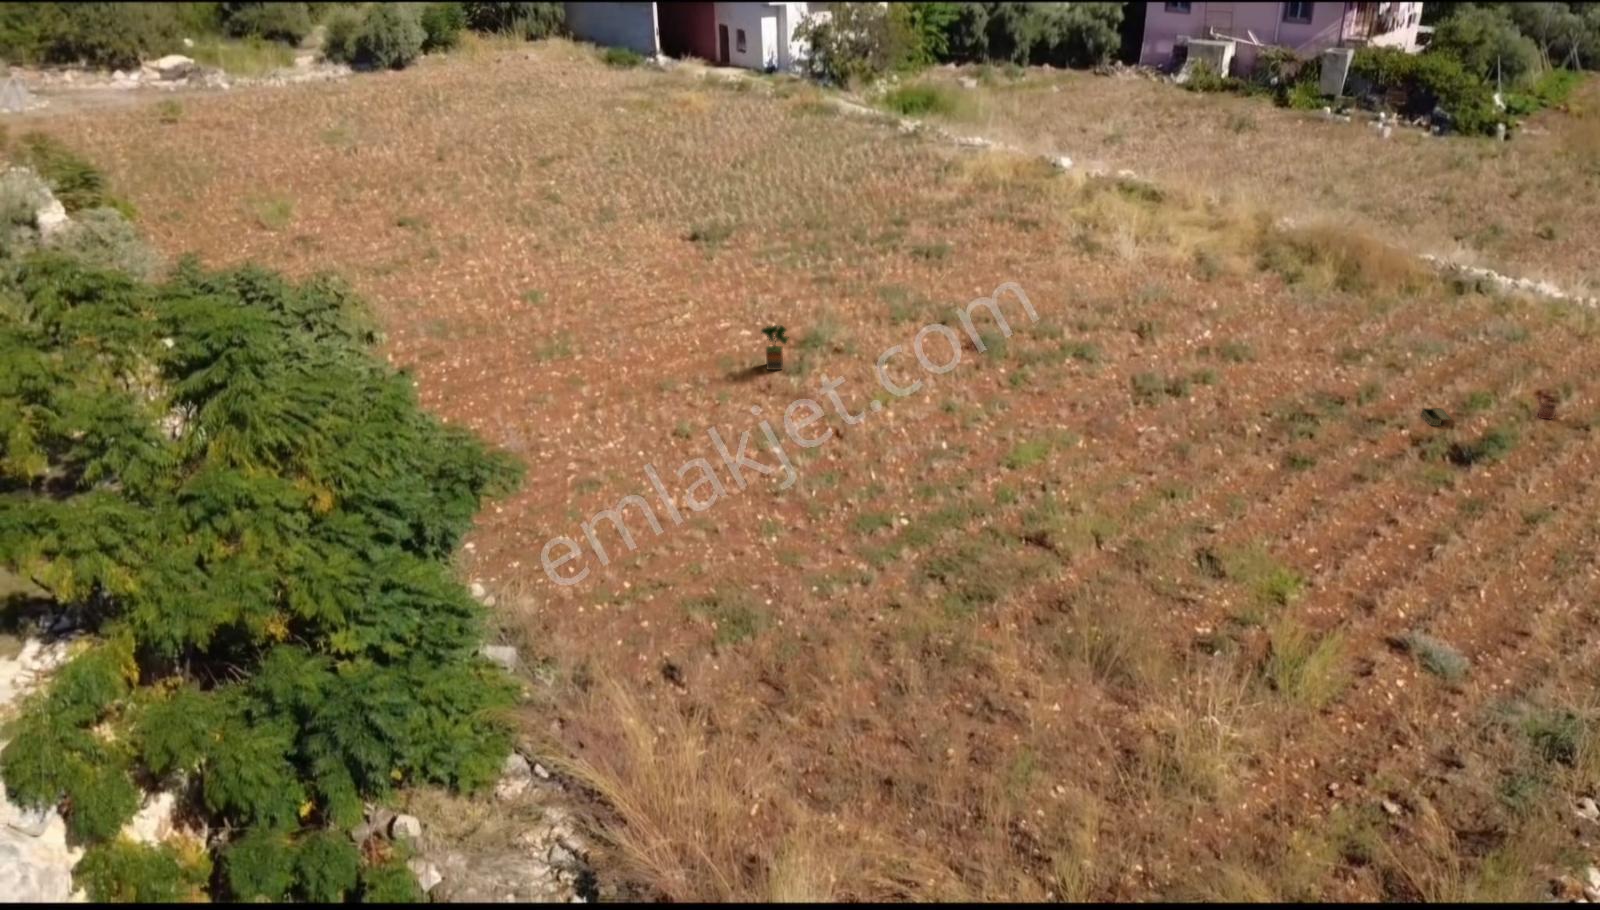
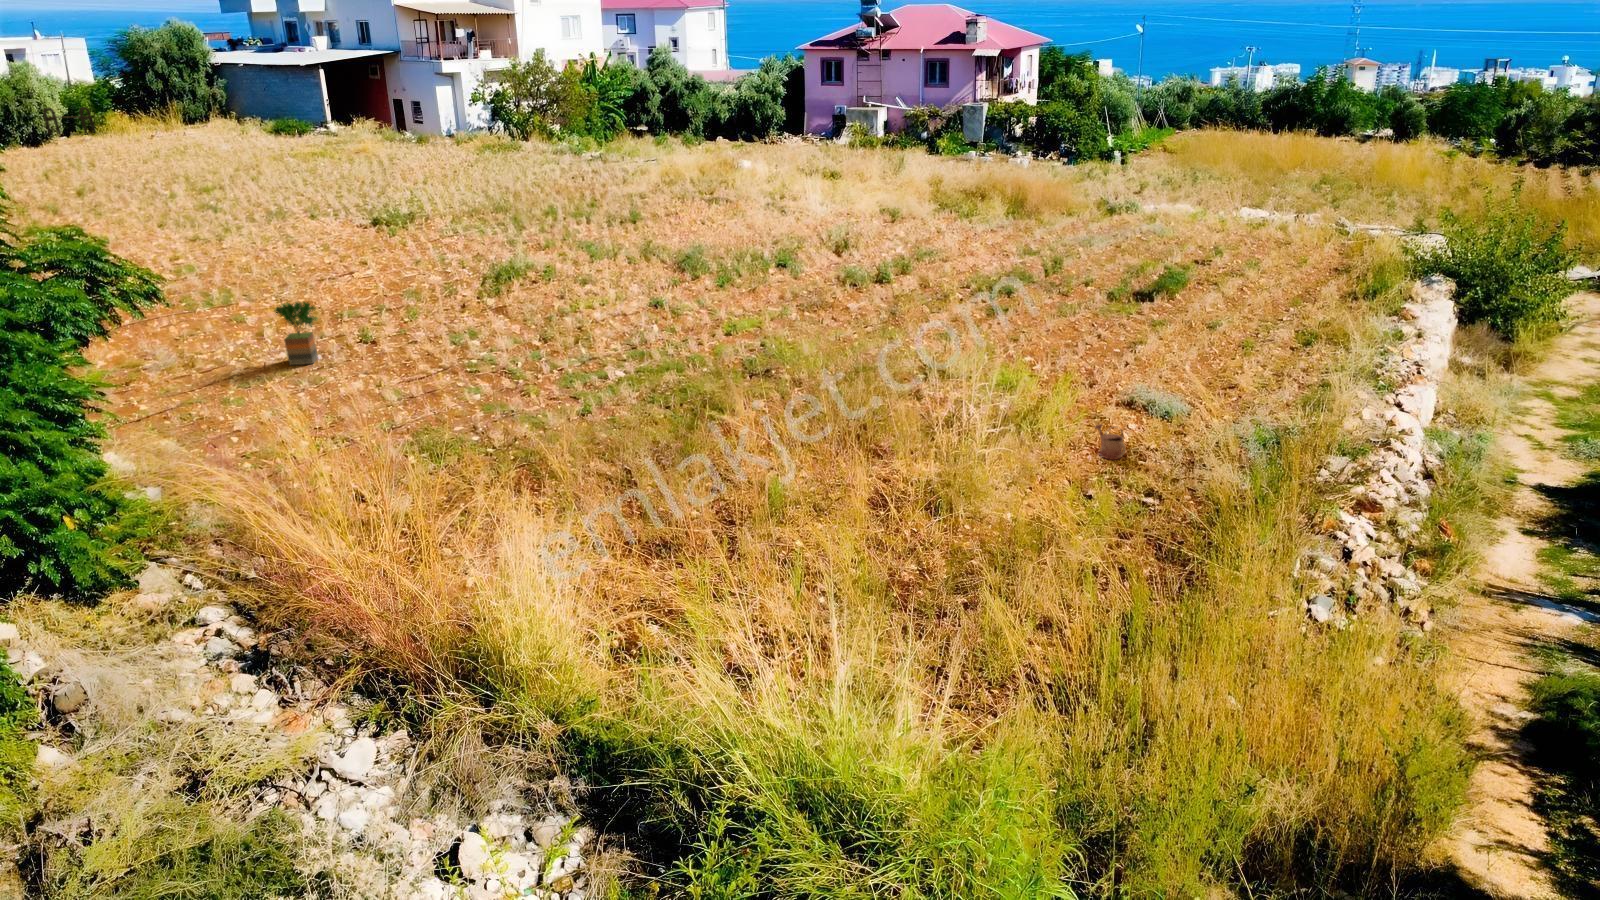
bench: none [437,49,476,76] -> present [43,107,96,135]
watering can: present [1537,396,1556,419] -> present [1095,424,1126,460]
toolbox: present [1421,408,1451,426] -> none [1126,346,1163,365]

